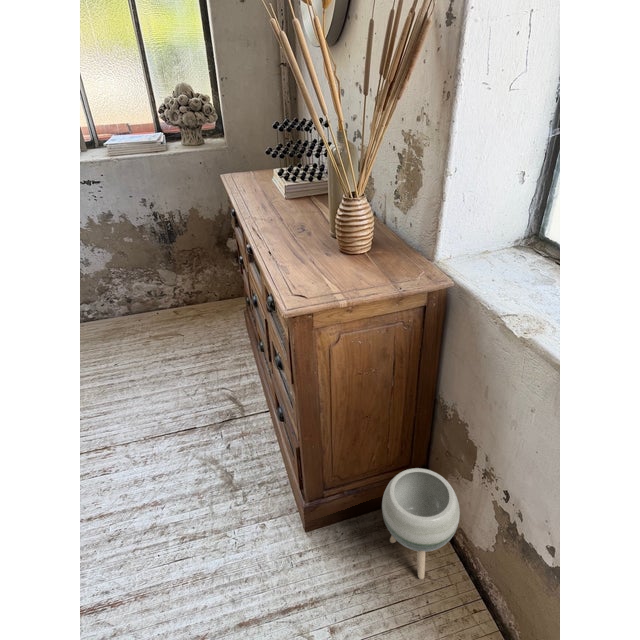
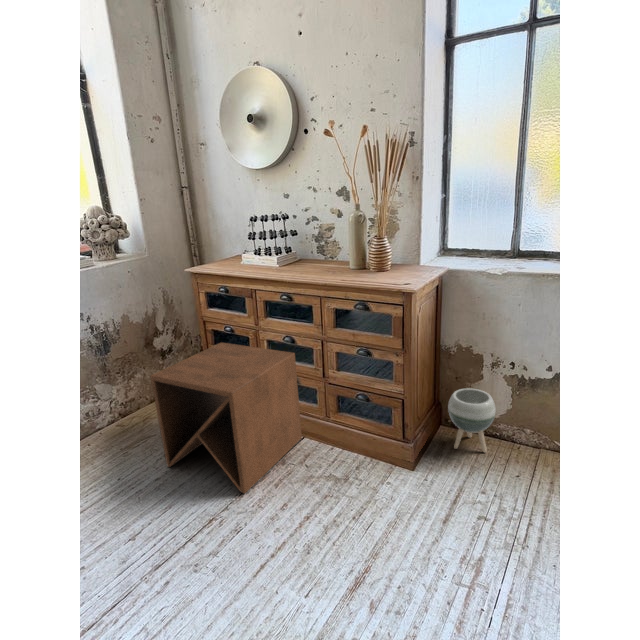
side table: none [118,267,266,441] -> present [150,343,302,493]

